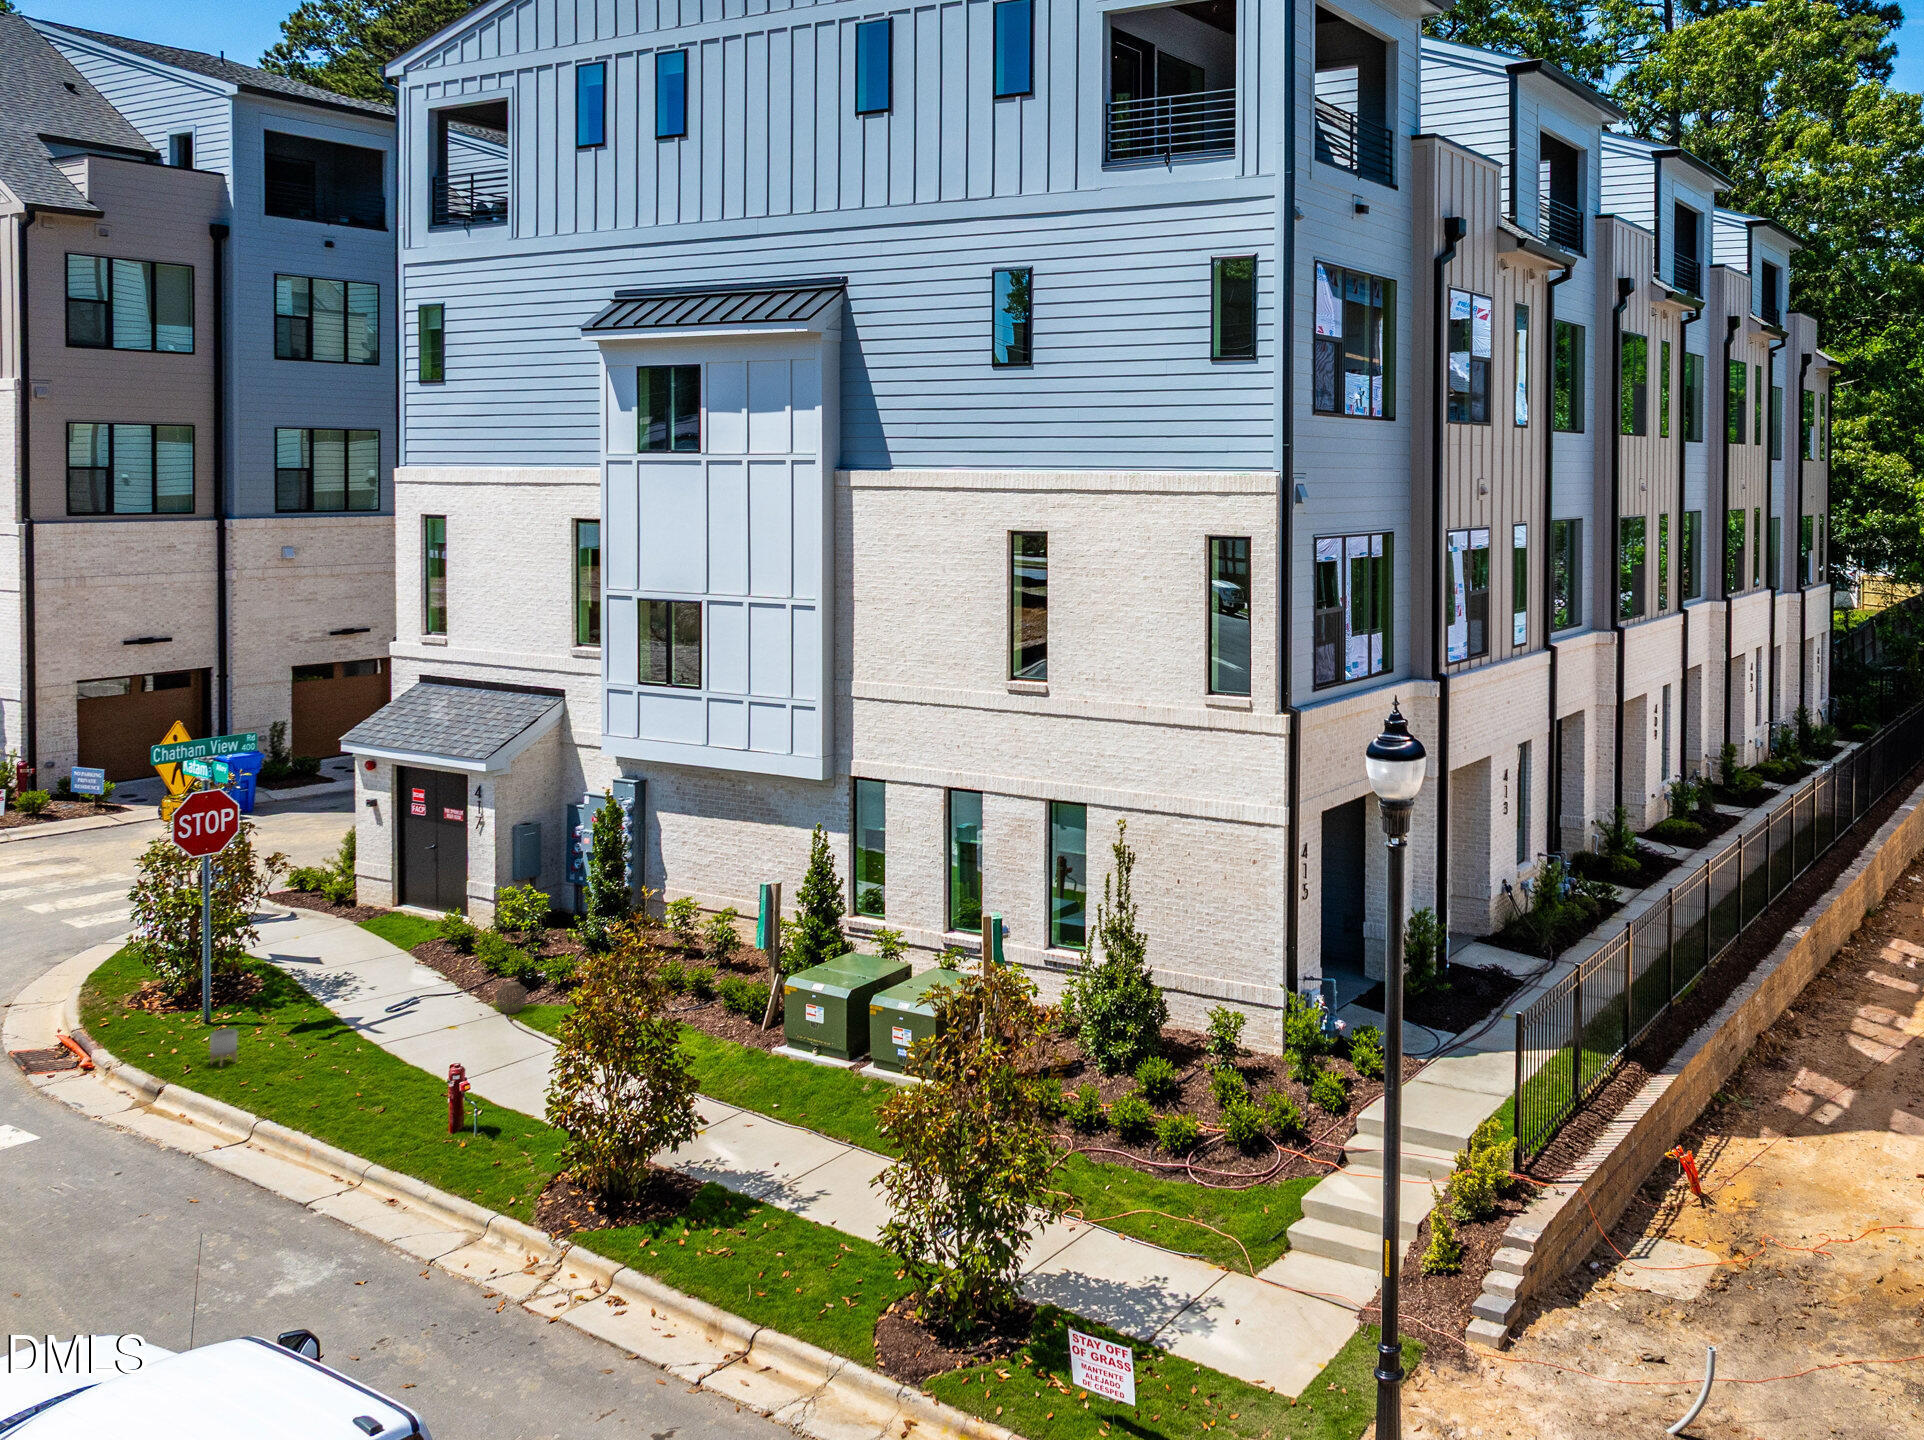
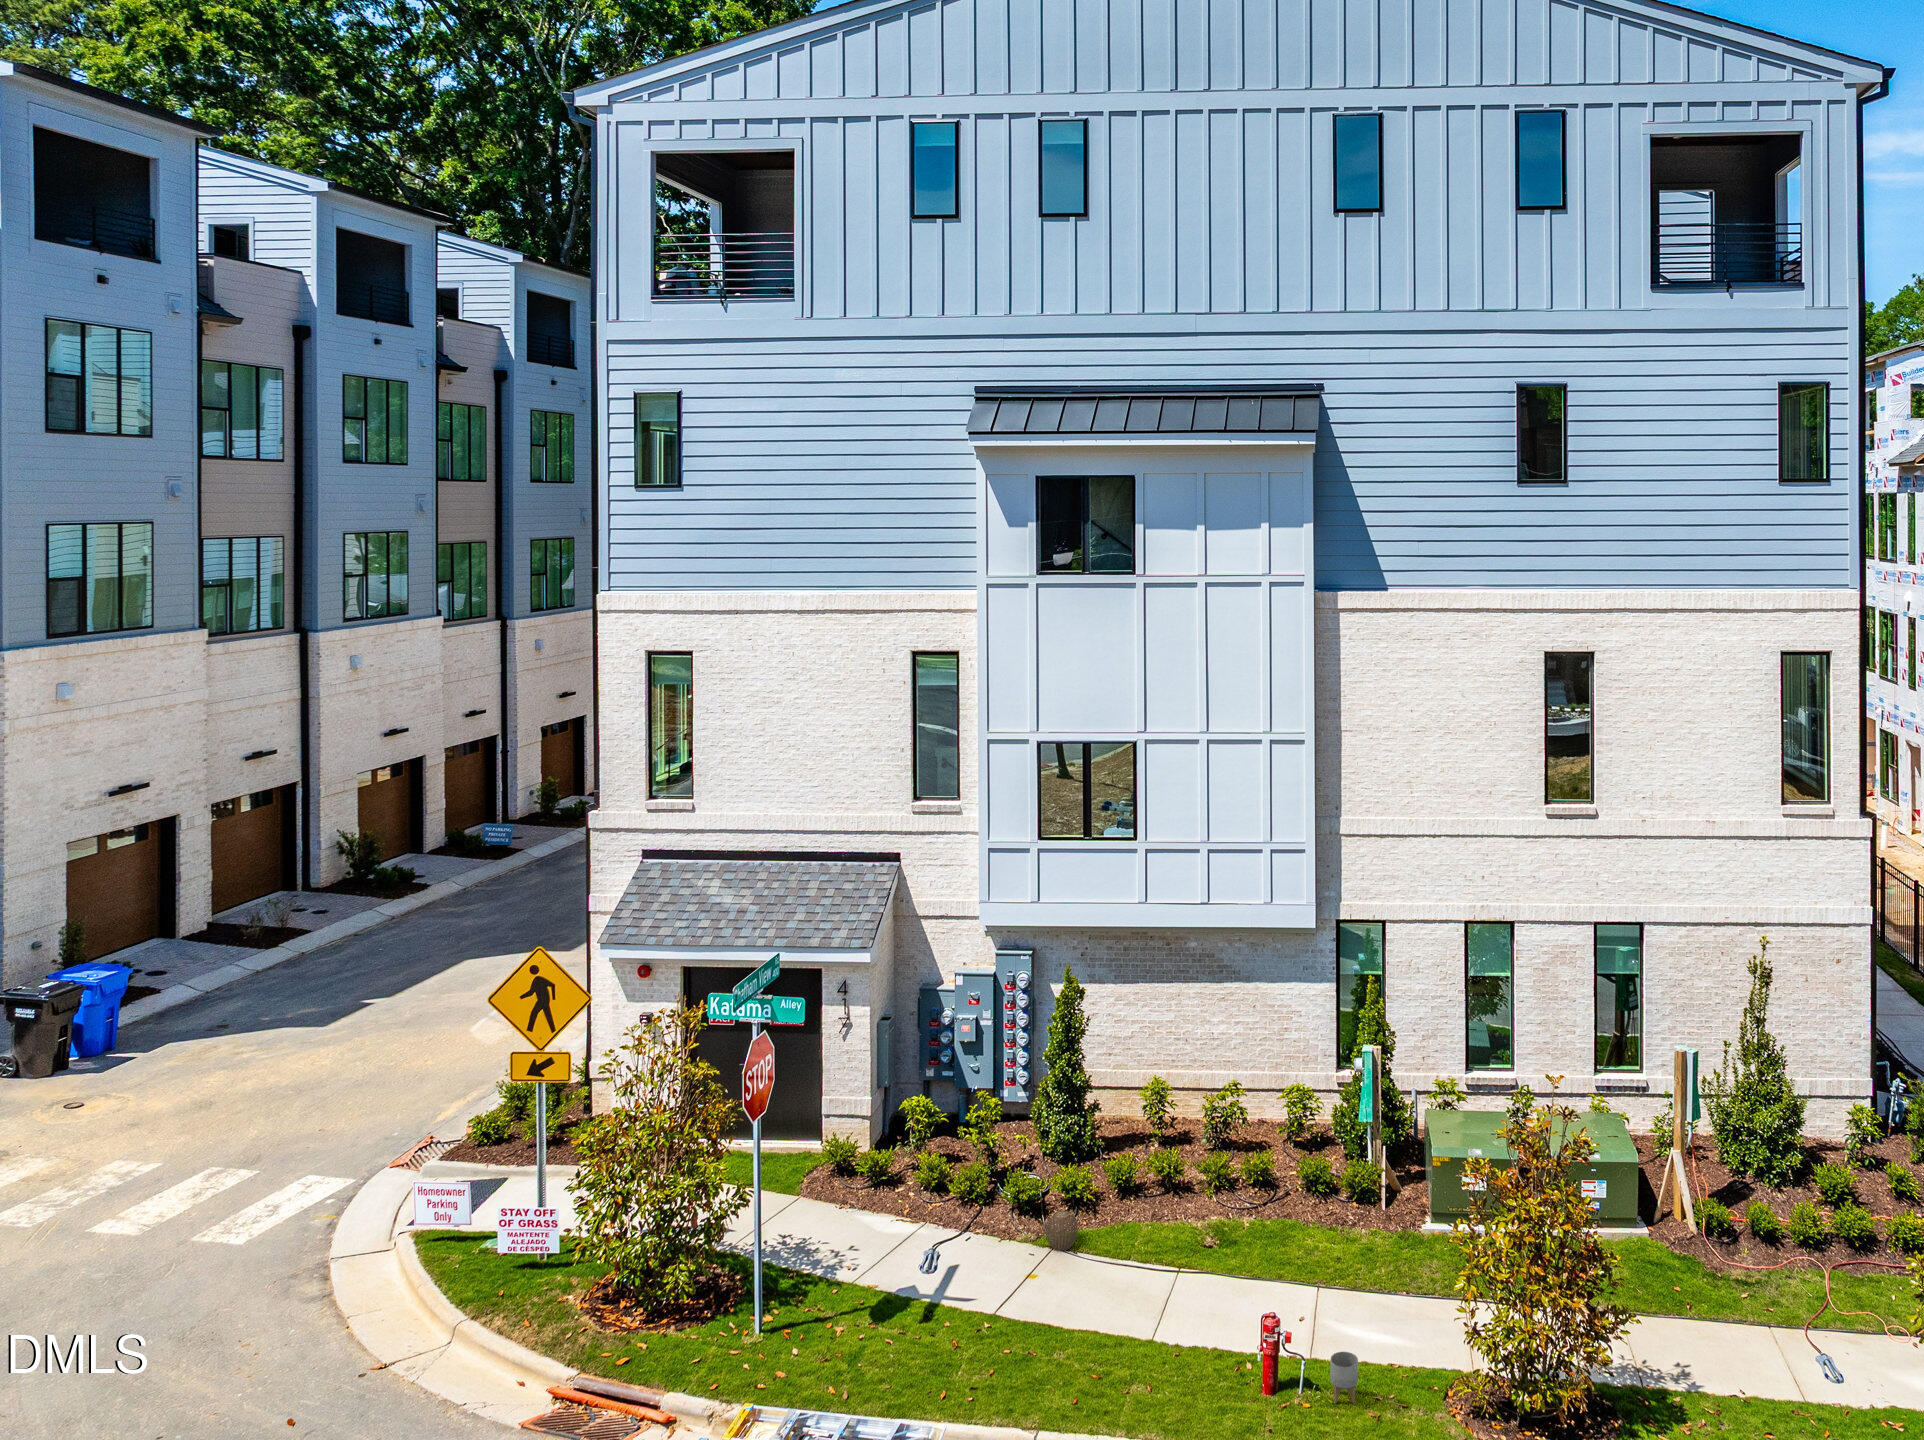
planter: present [210,1029,237,1065] -> present [1330,1352,1358,1403]

